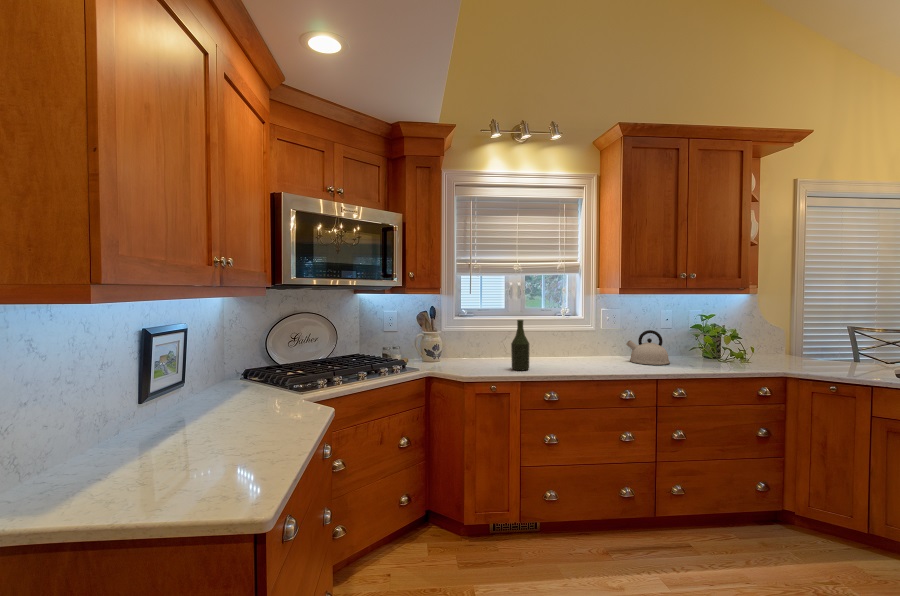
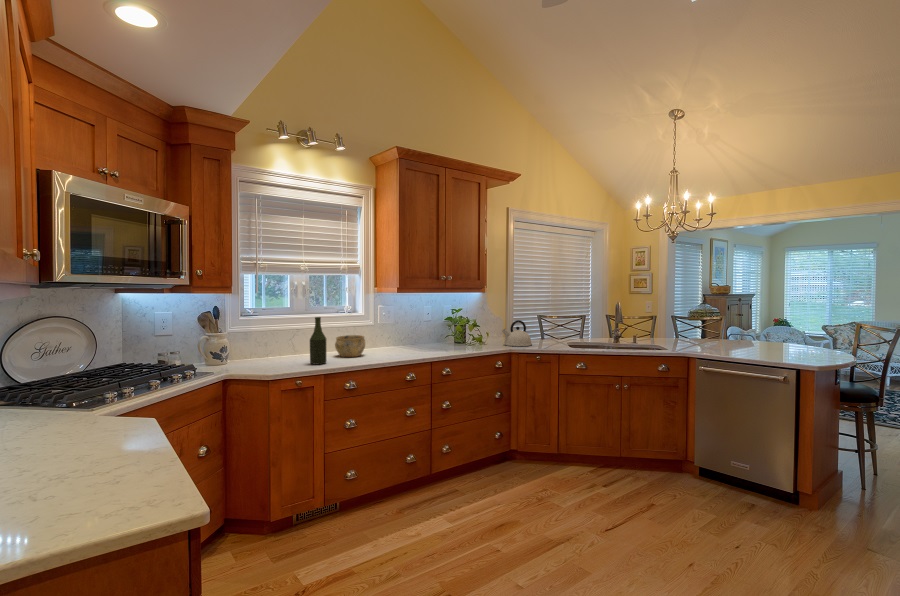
kettle: present [626,330,670,365] -> present [502,320,532,346]
ceramic bowl: none [545,340,579,365] -> present [335,335,365,357]

